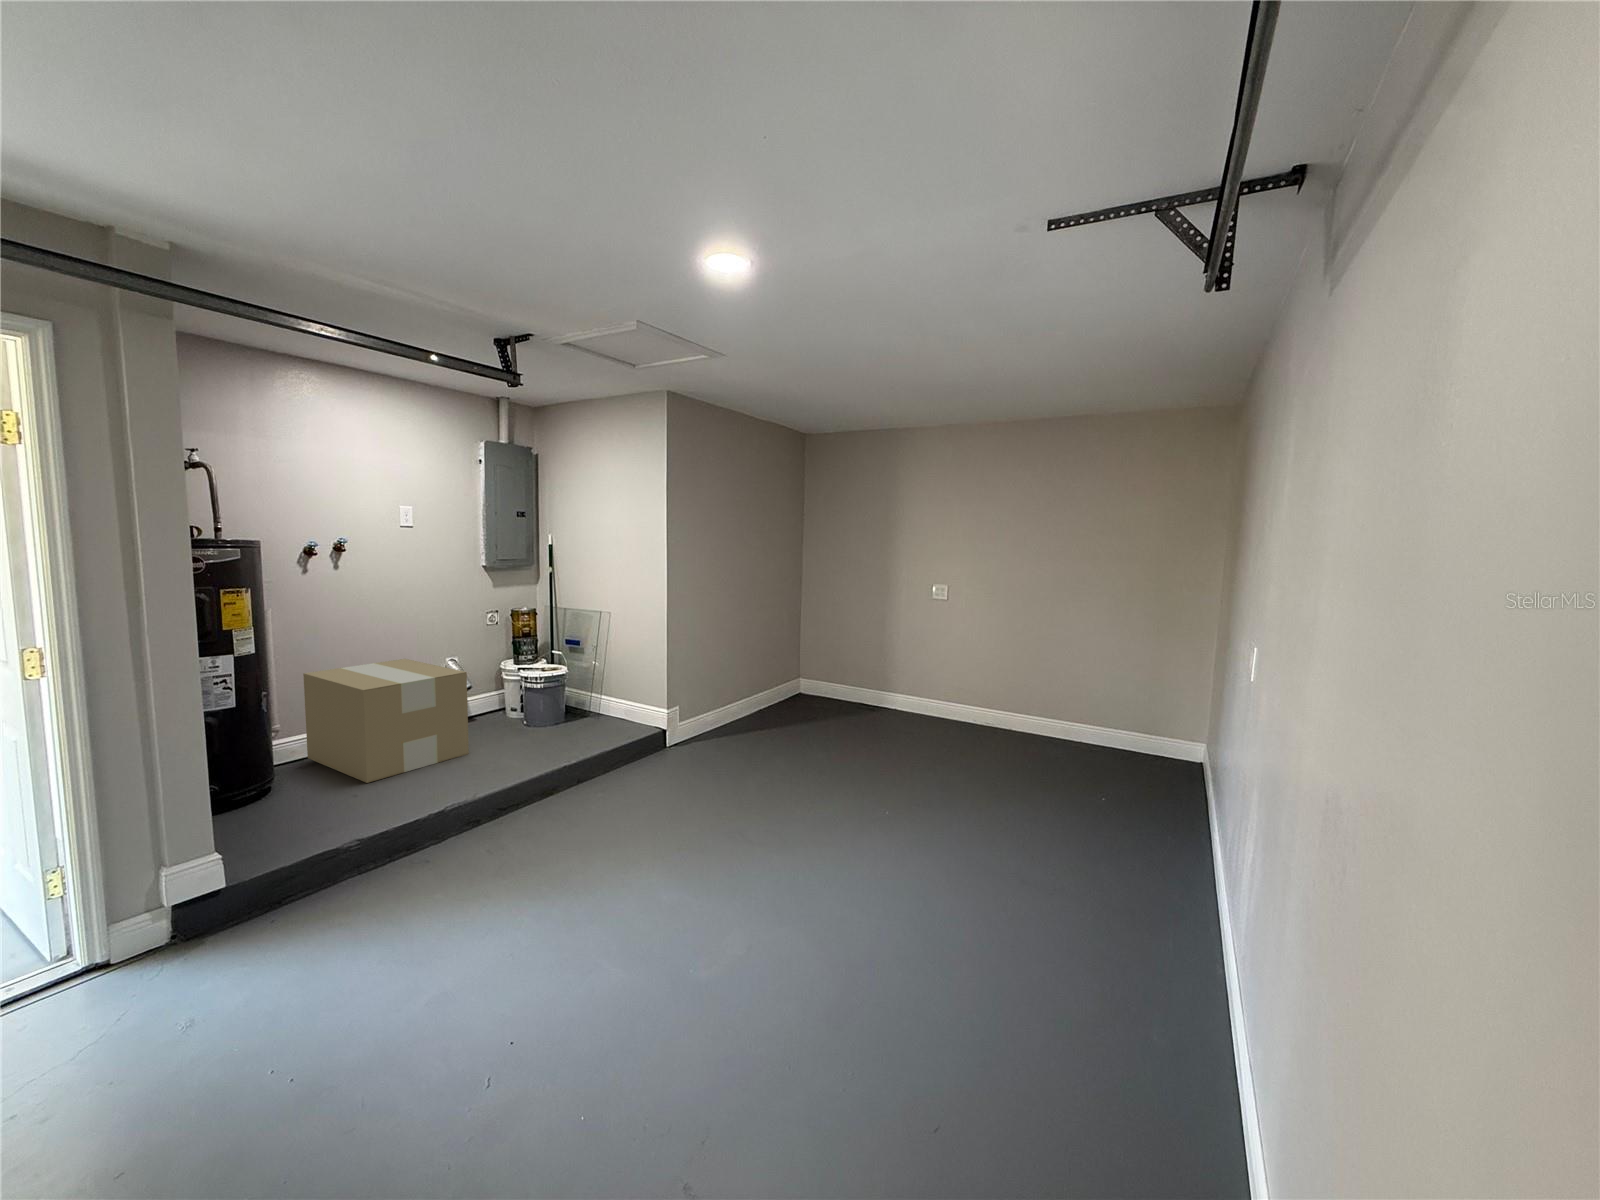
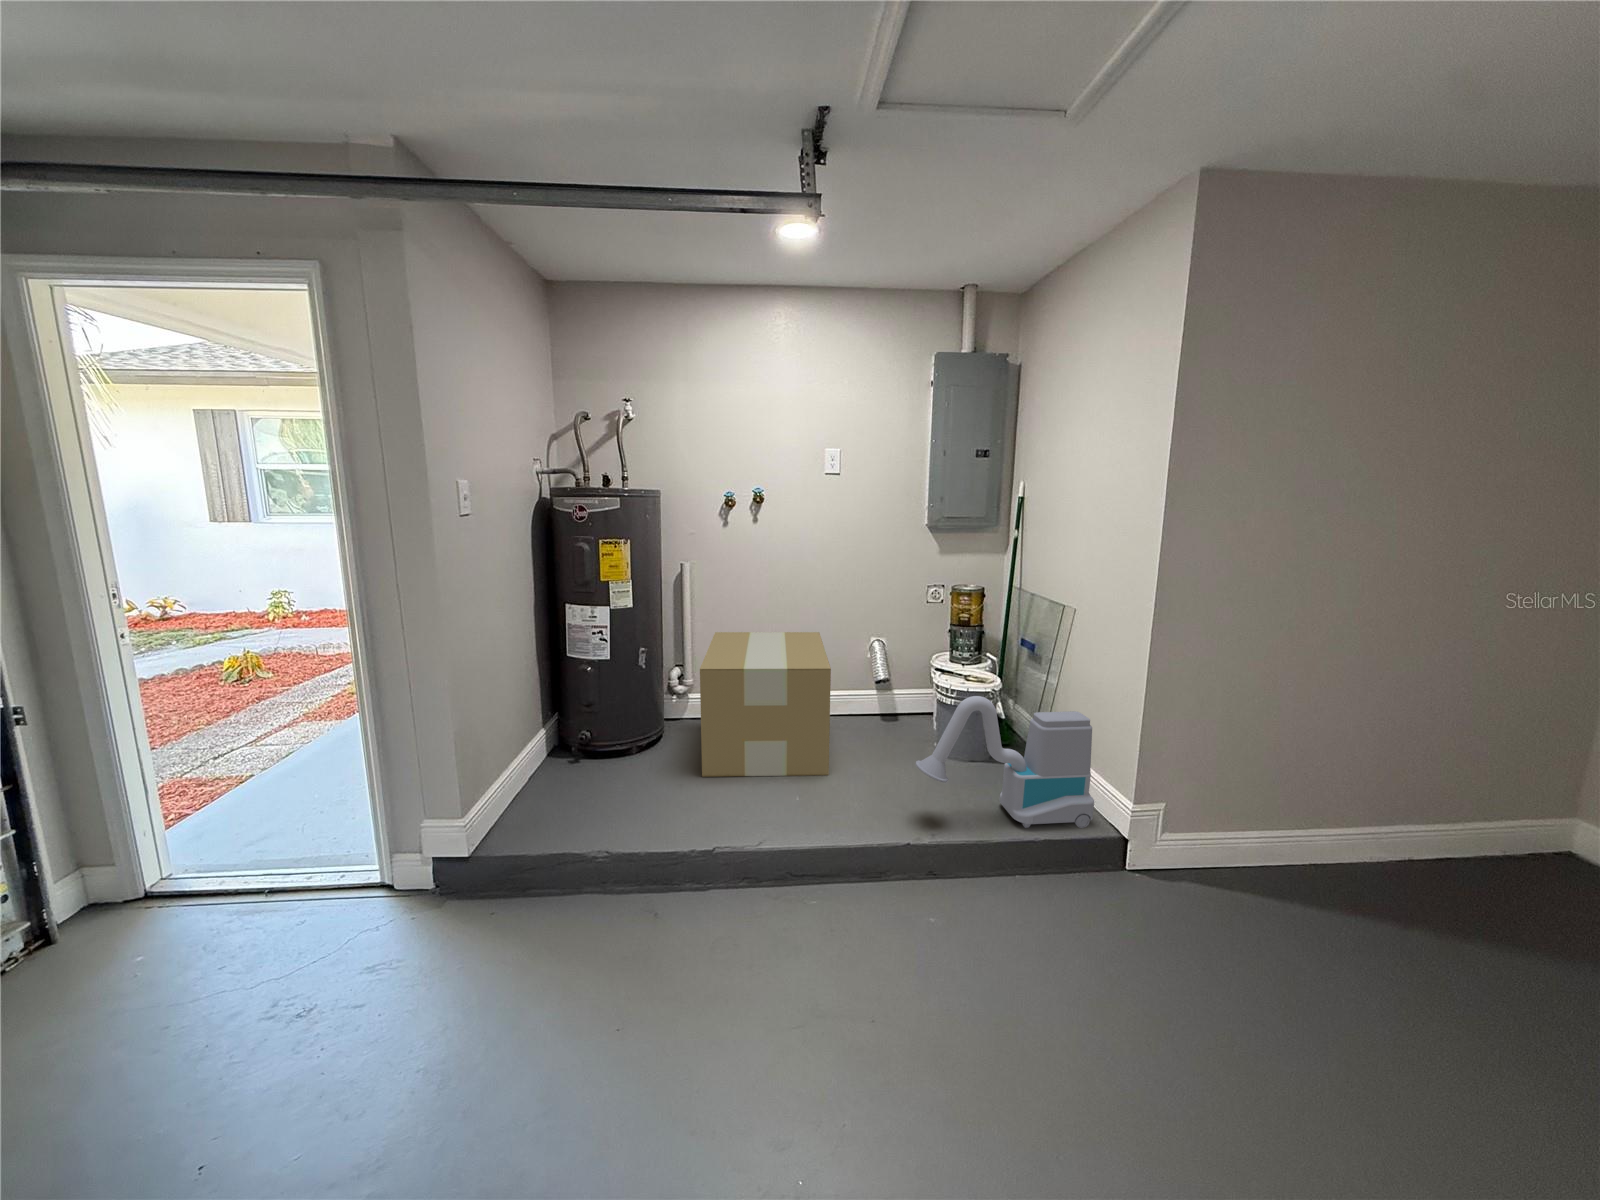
vacuum cleaner: none [549,665,640,737] -> present [916,696,1094,828]

